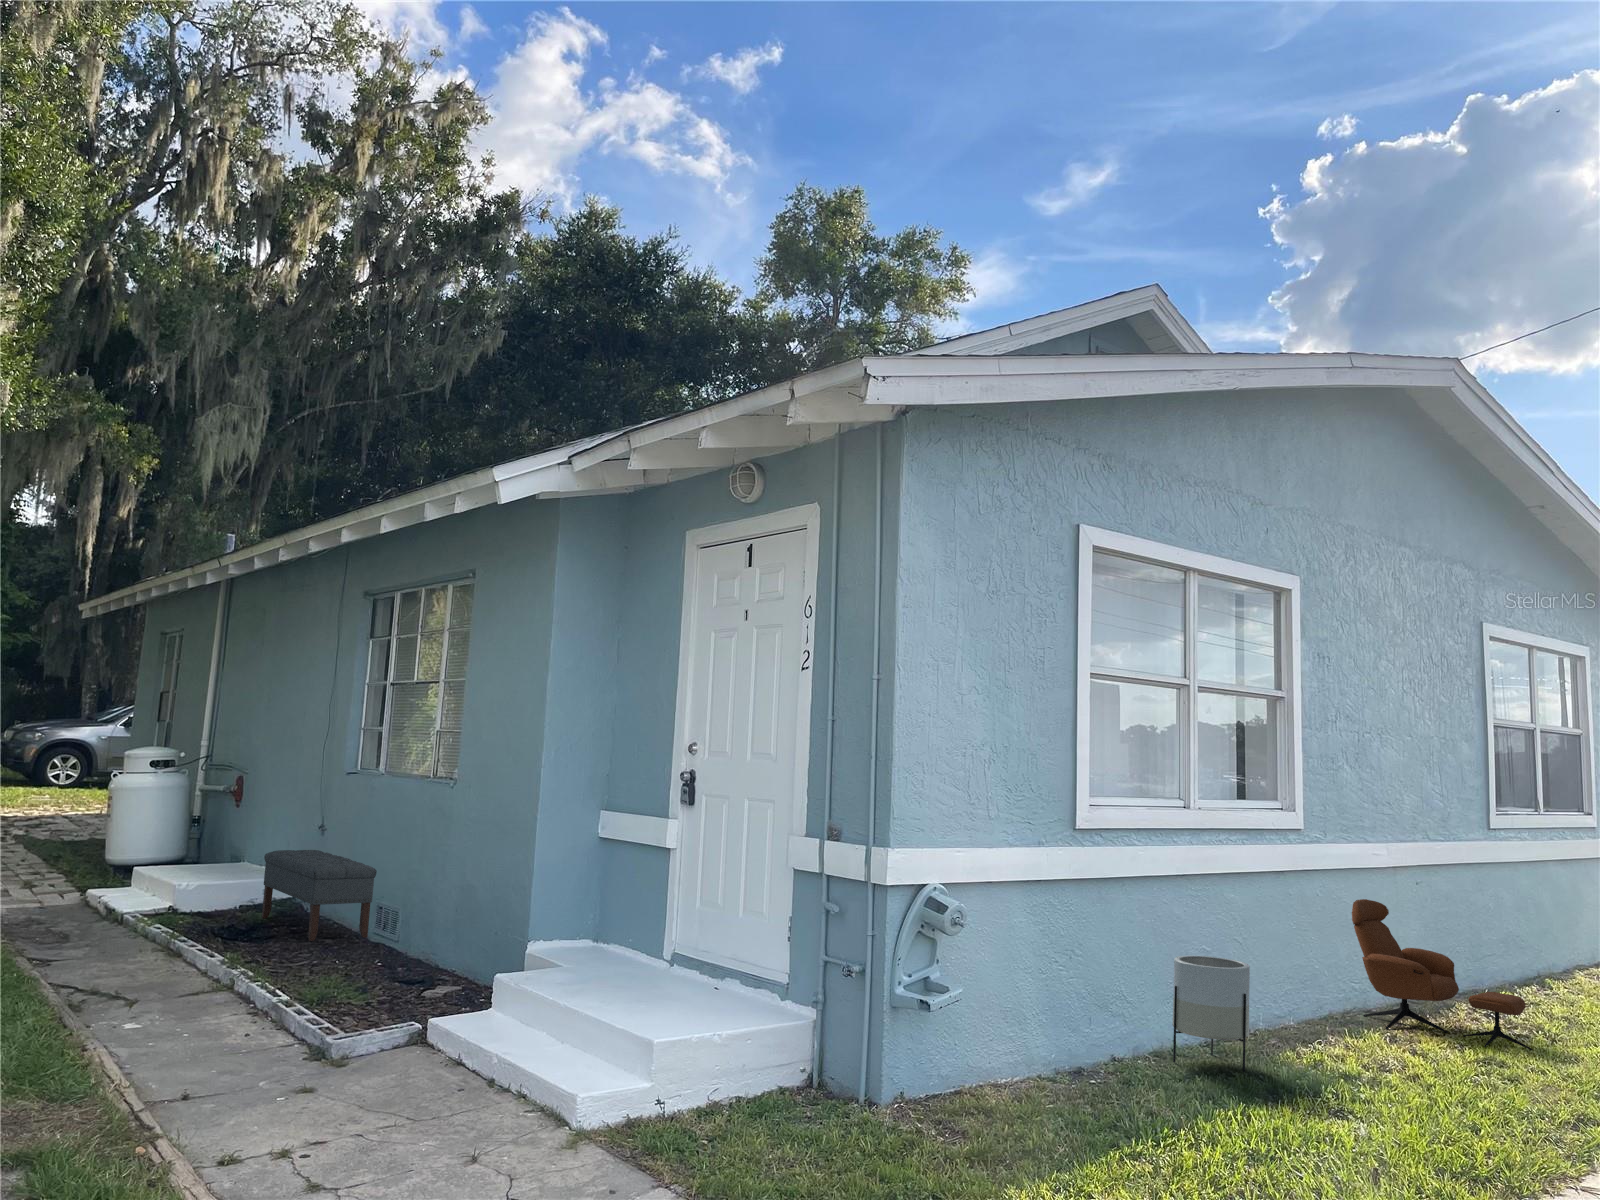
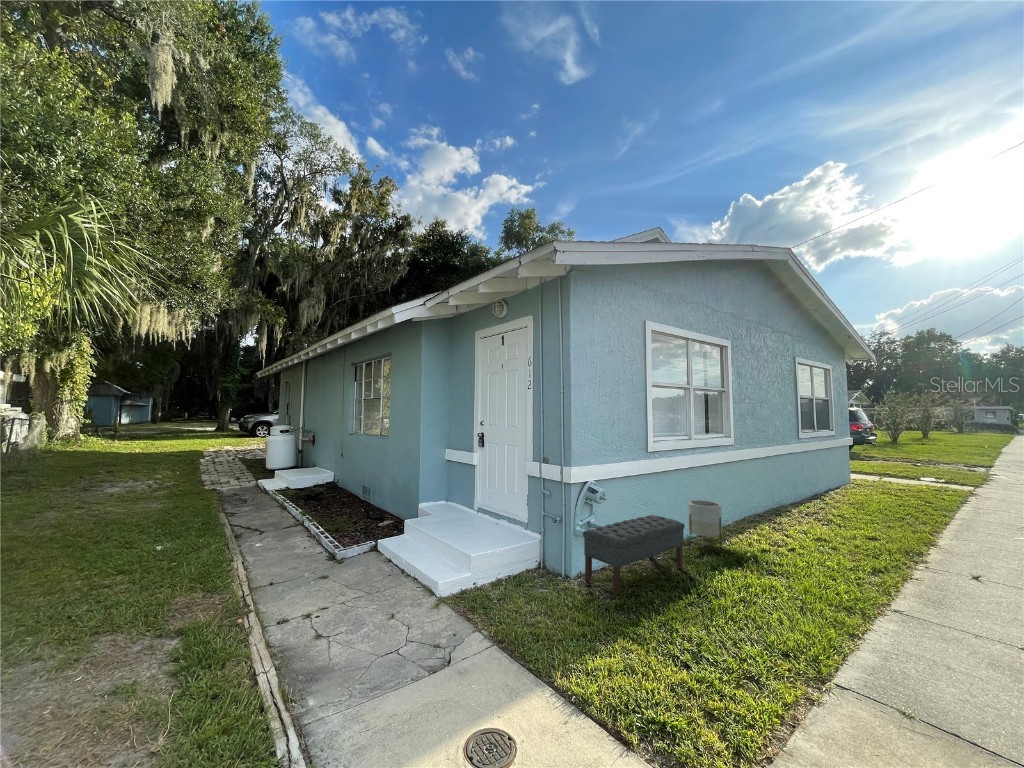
bench: present [262,850,377,941] -> present [583,515,685,594]
lounge chair: present [1352,899,1533,1050] -> none [753,471,834,532]

